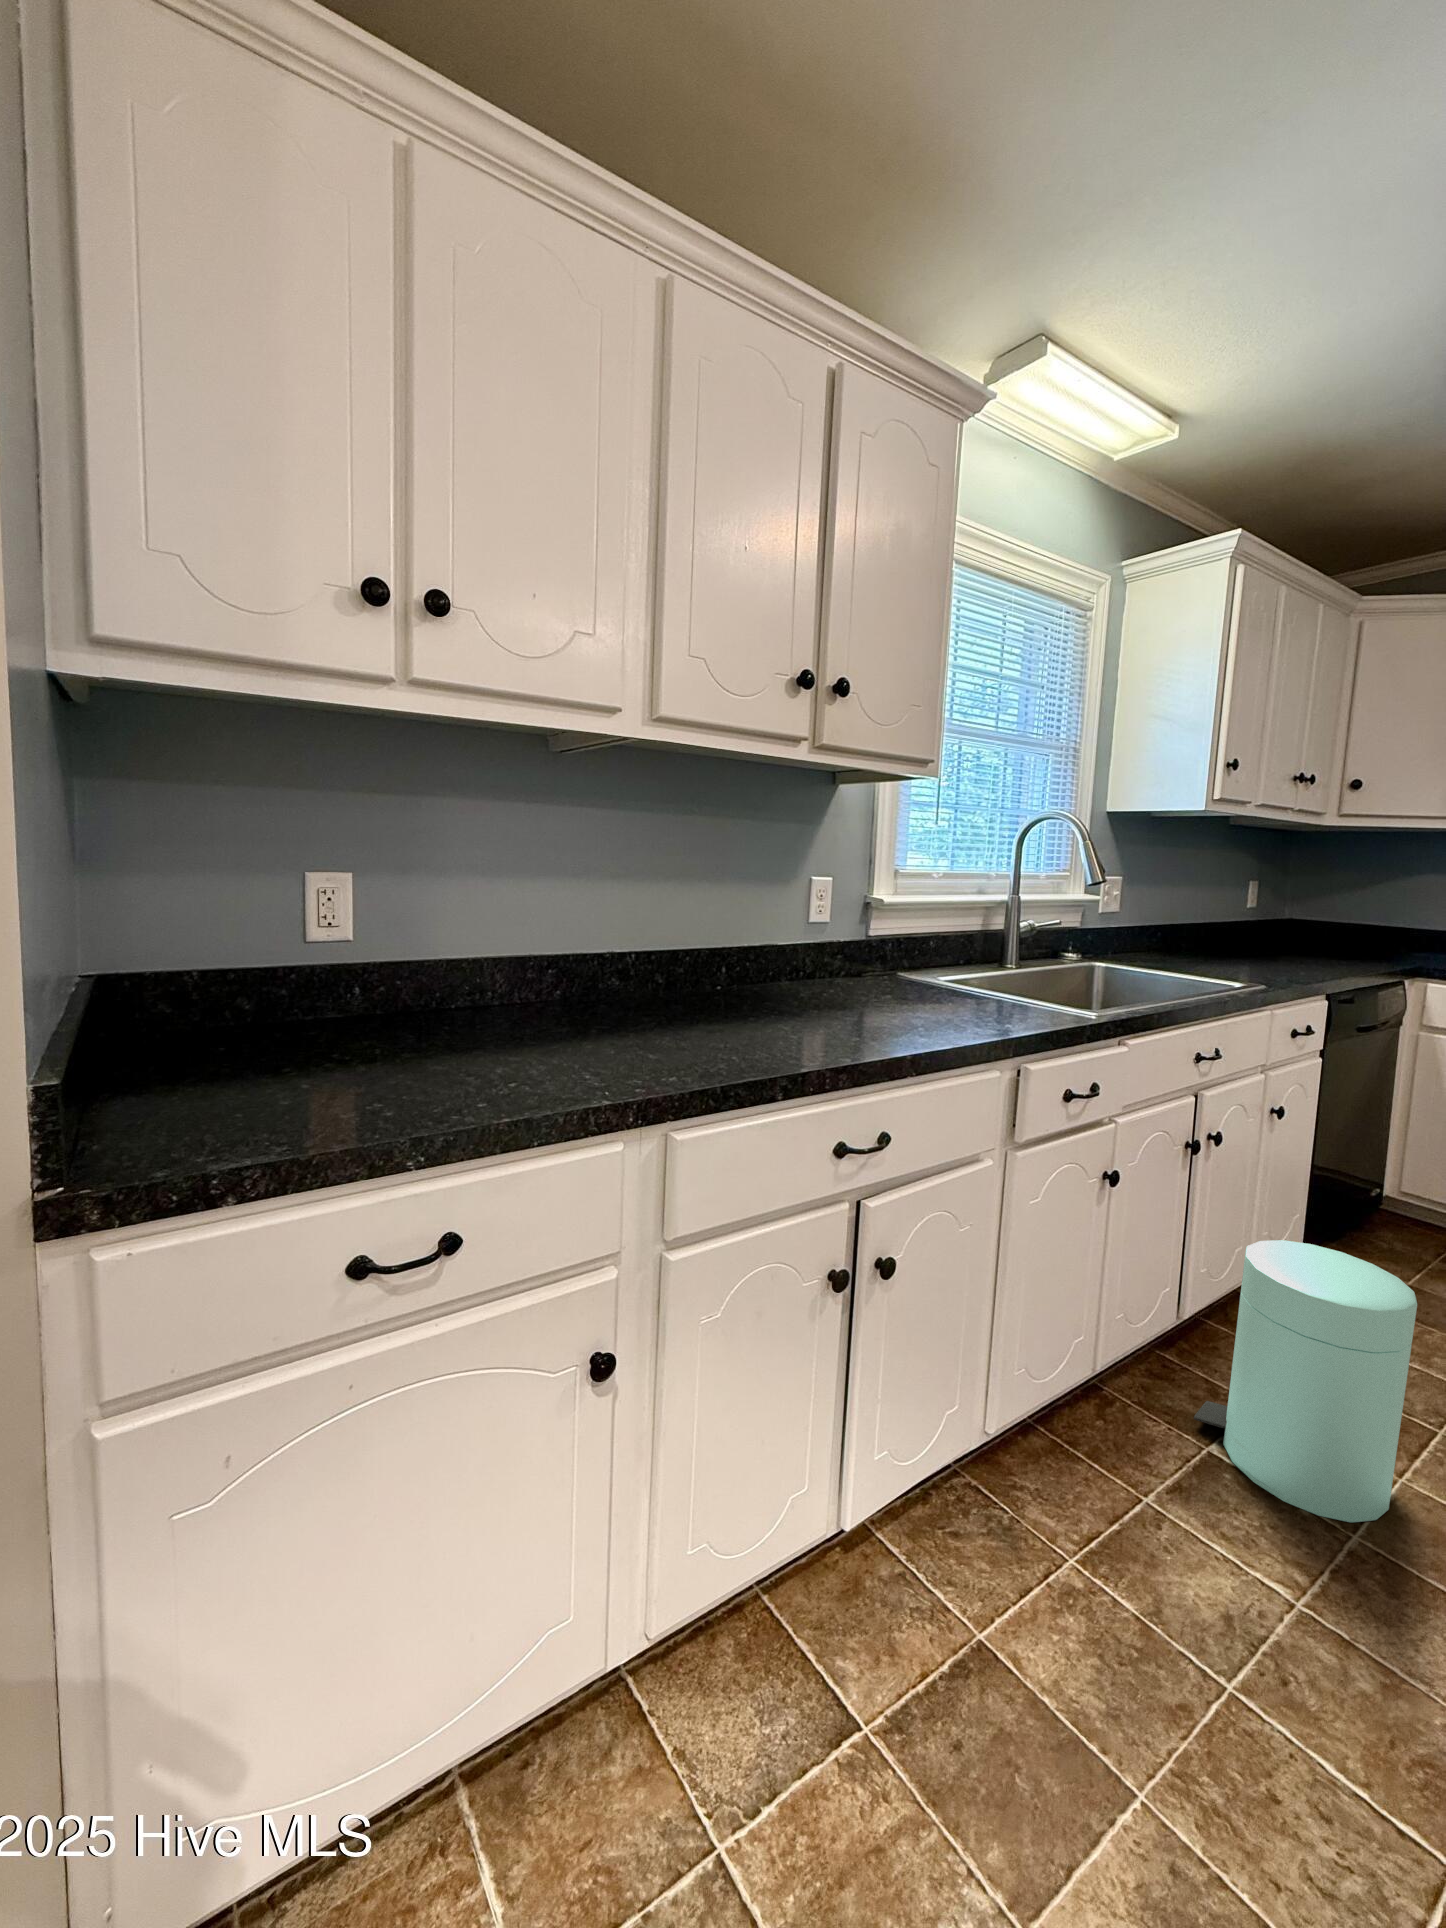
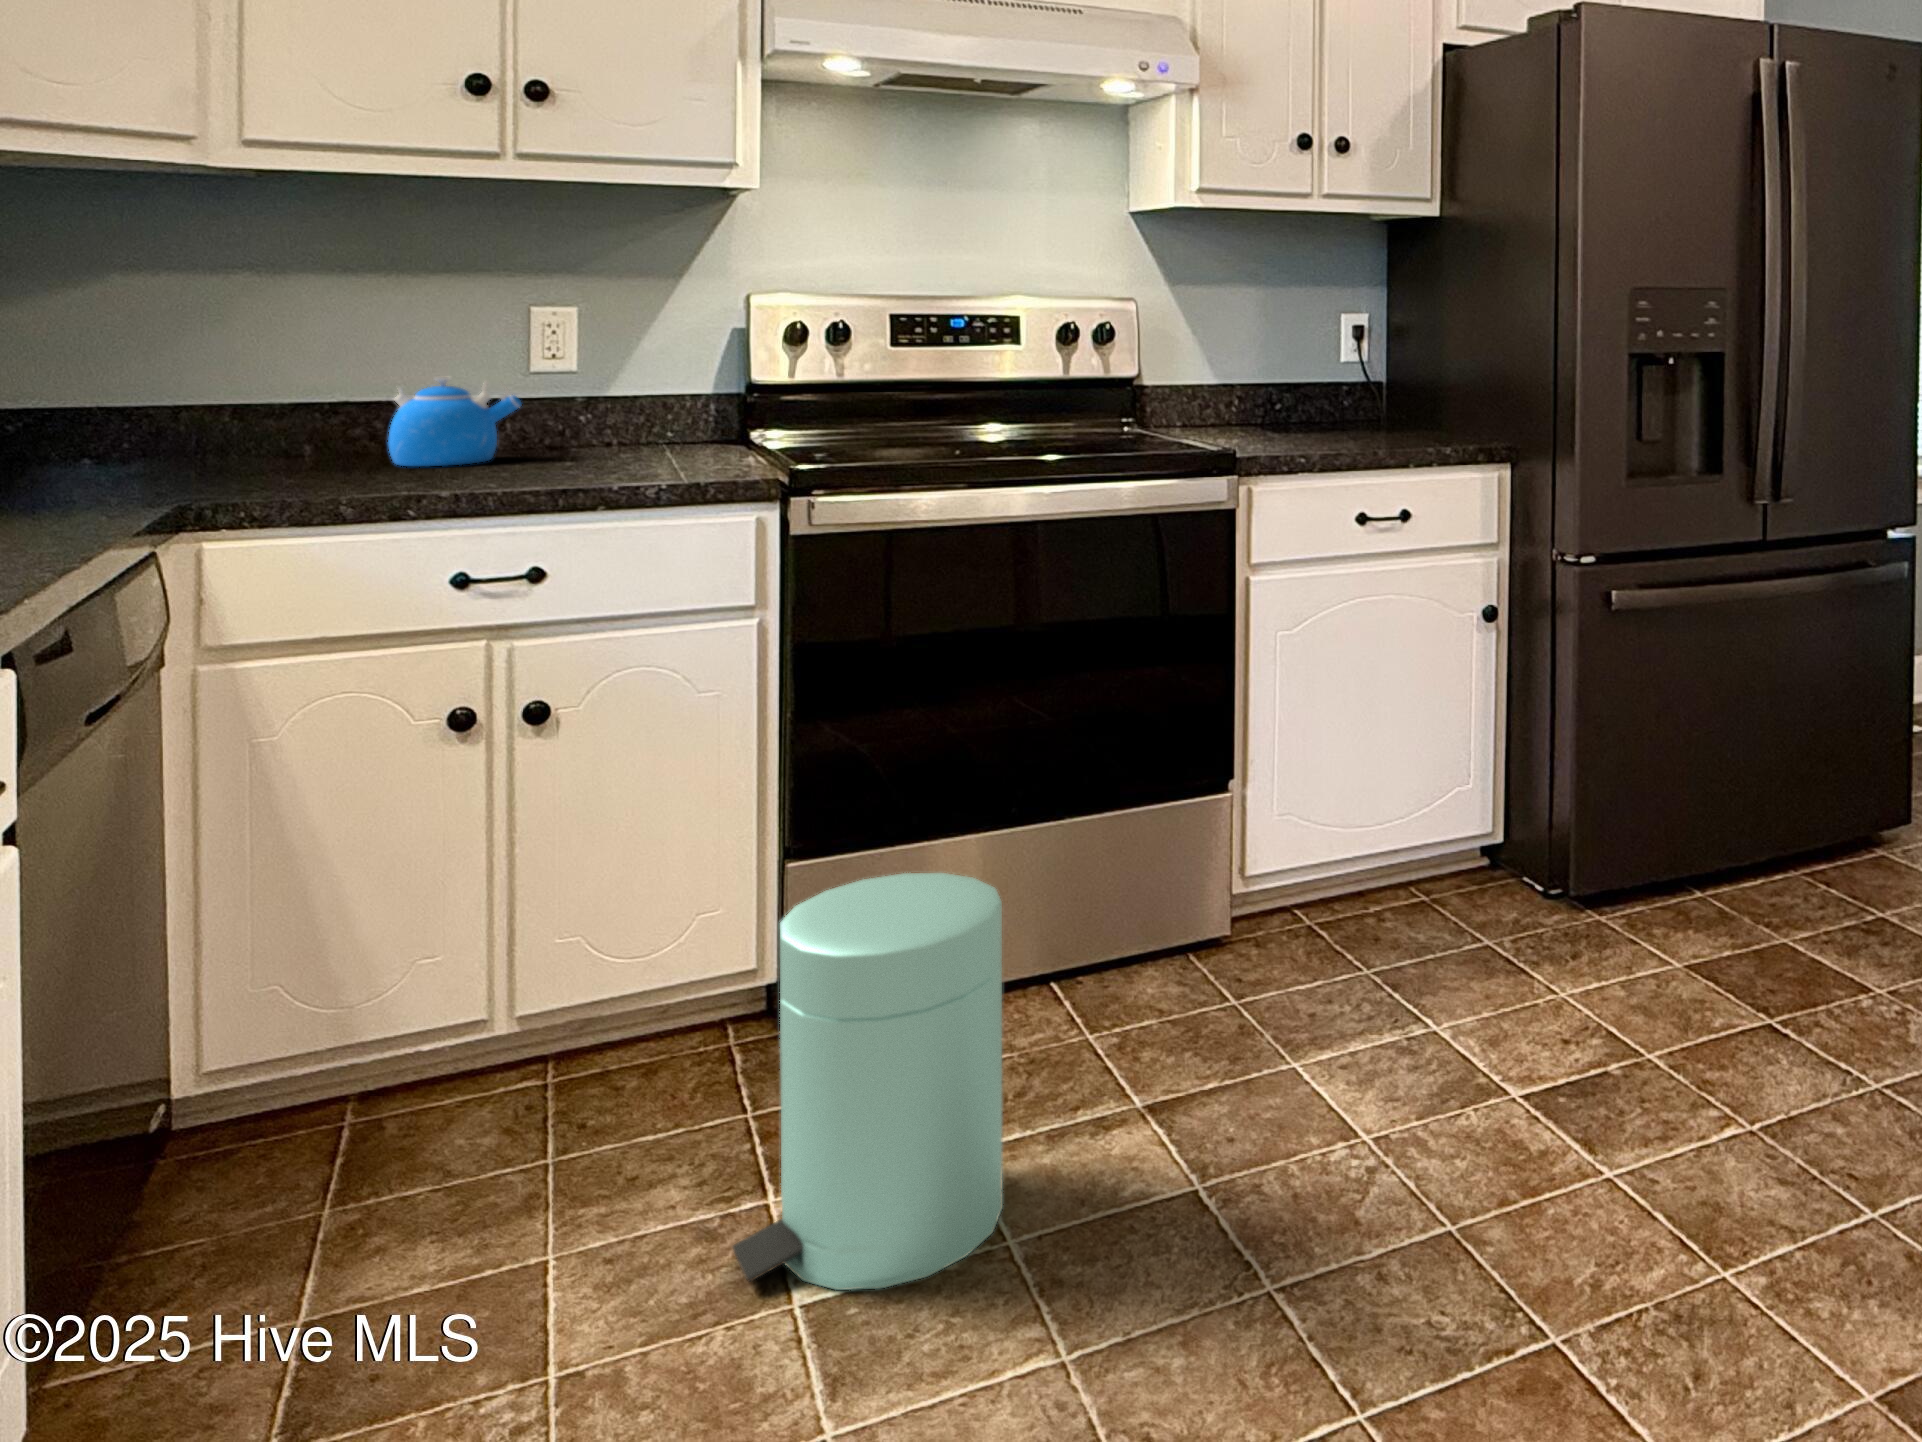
kettle: none [1286,895,1363,965] -> present [388,378,521,466]

